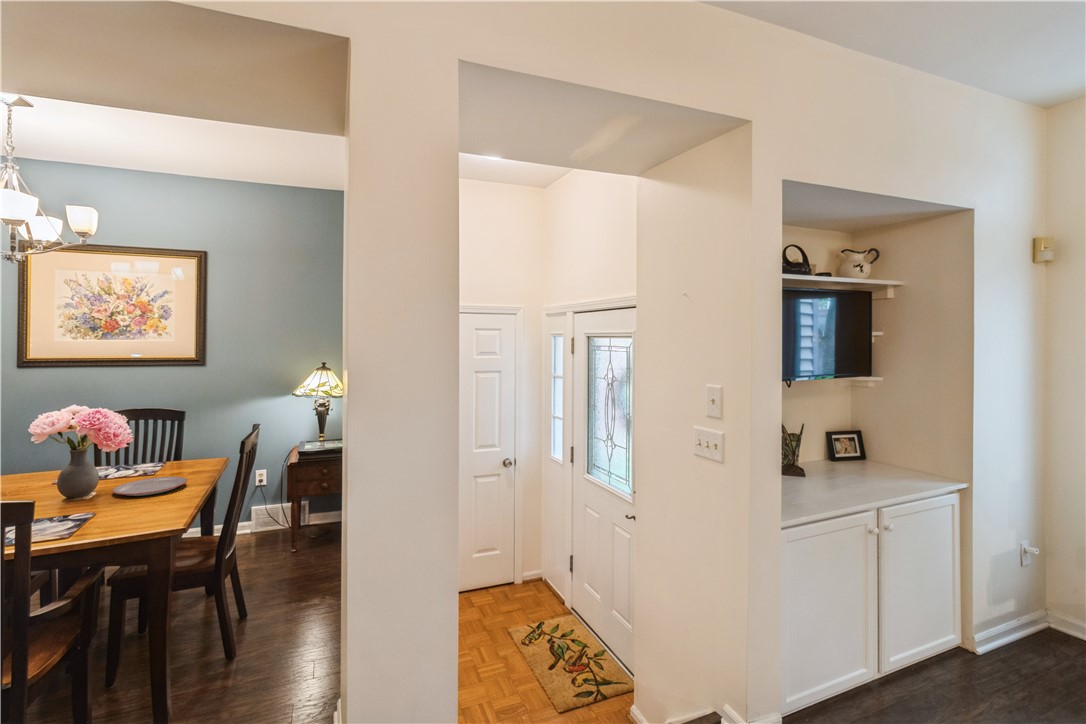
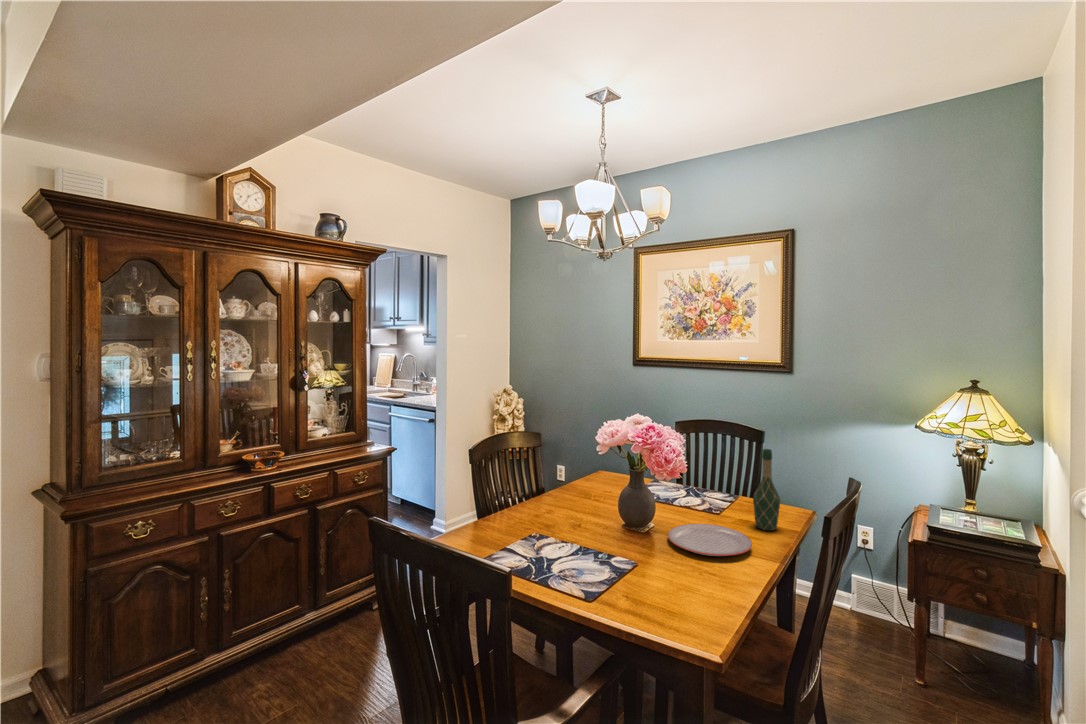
wine bottle: none [184,417,205,474] -> present [753,449,780,530]

